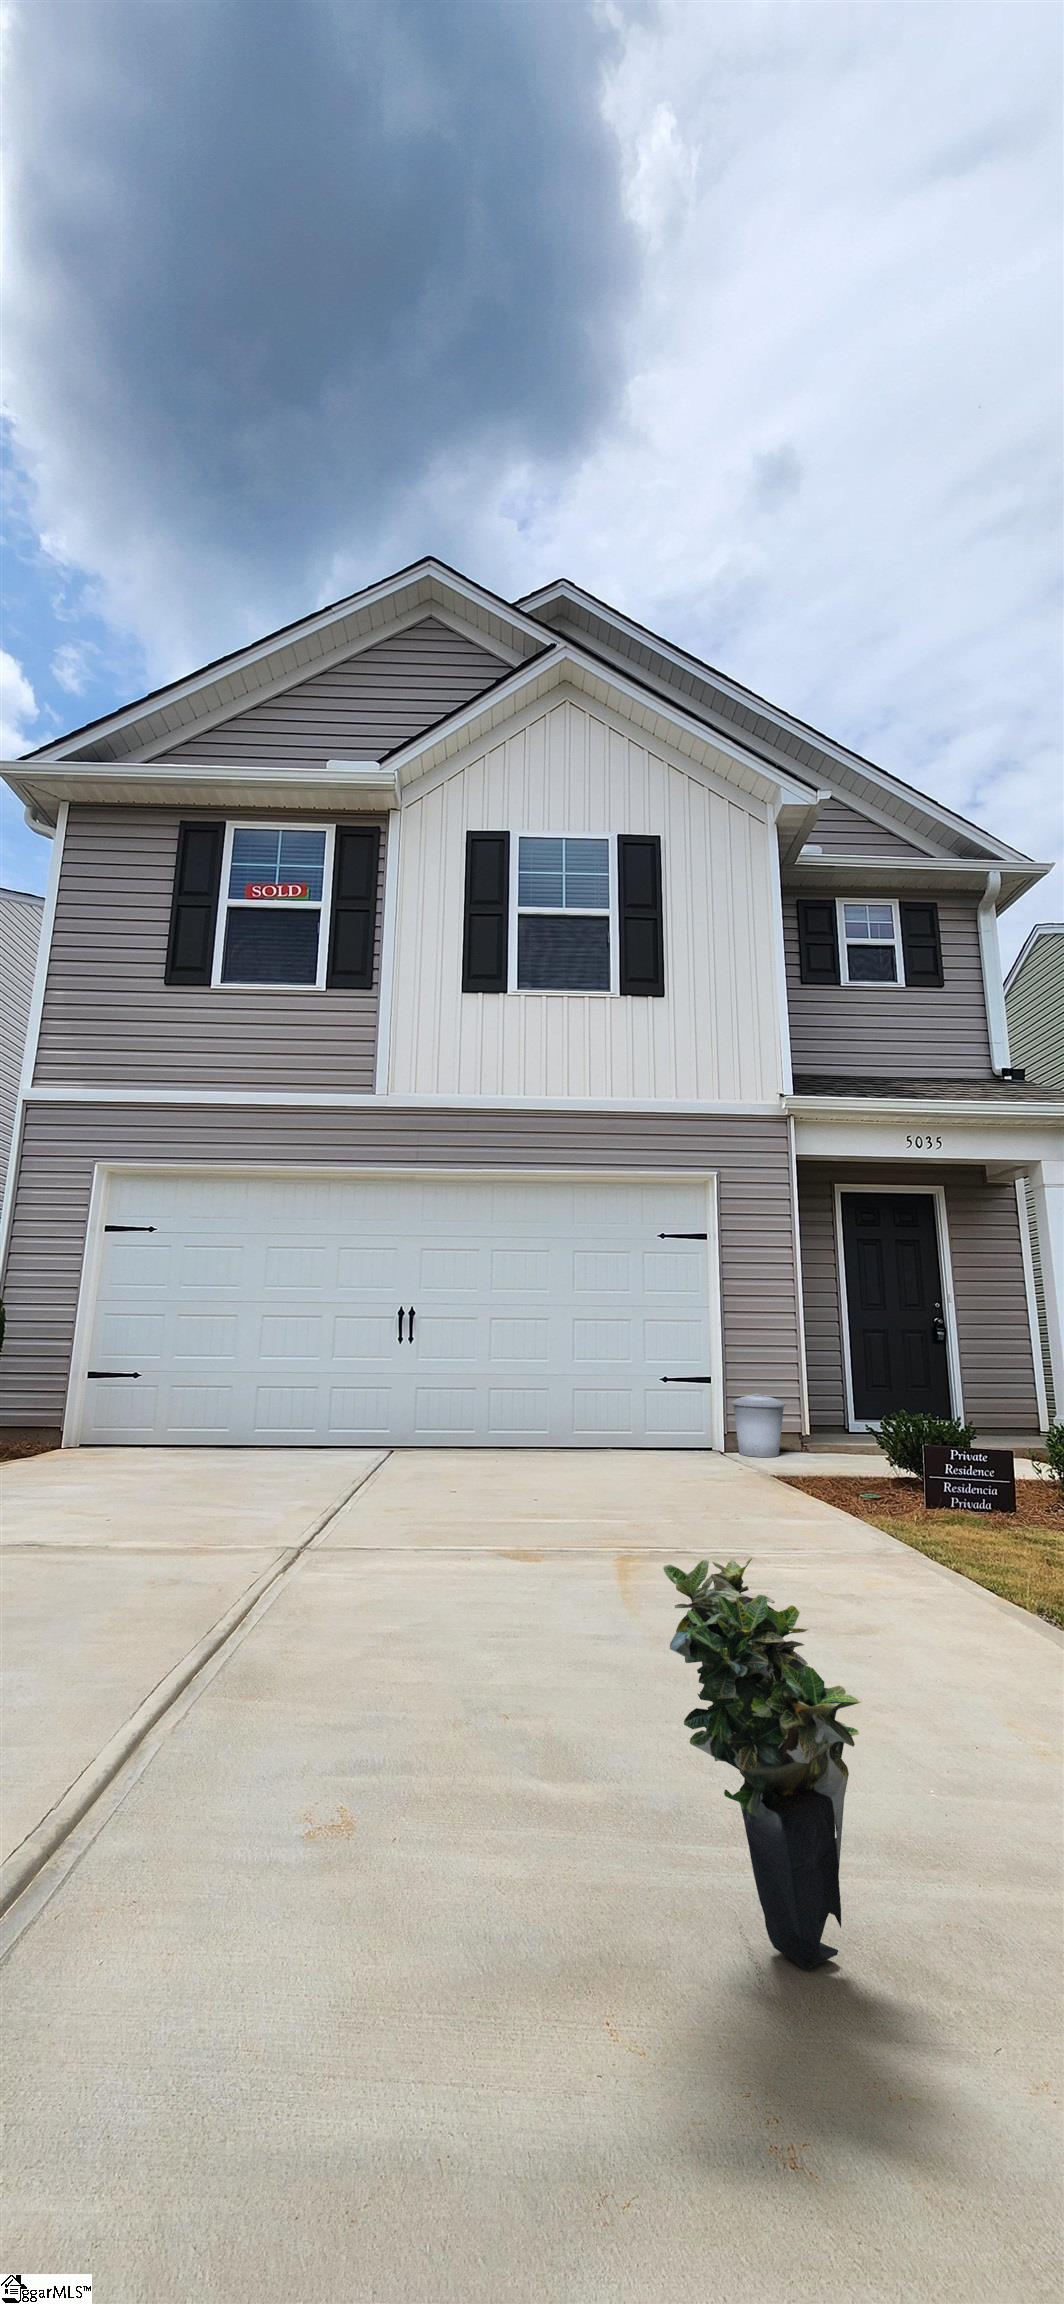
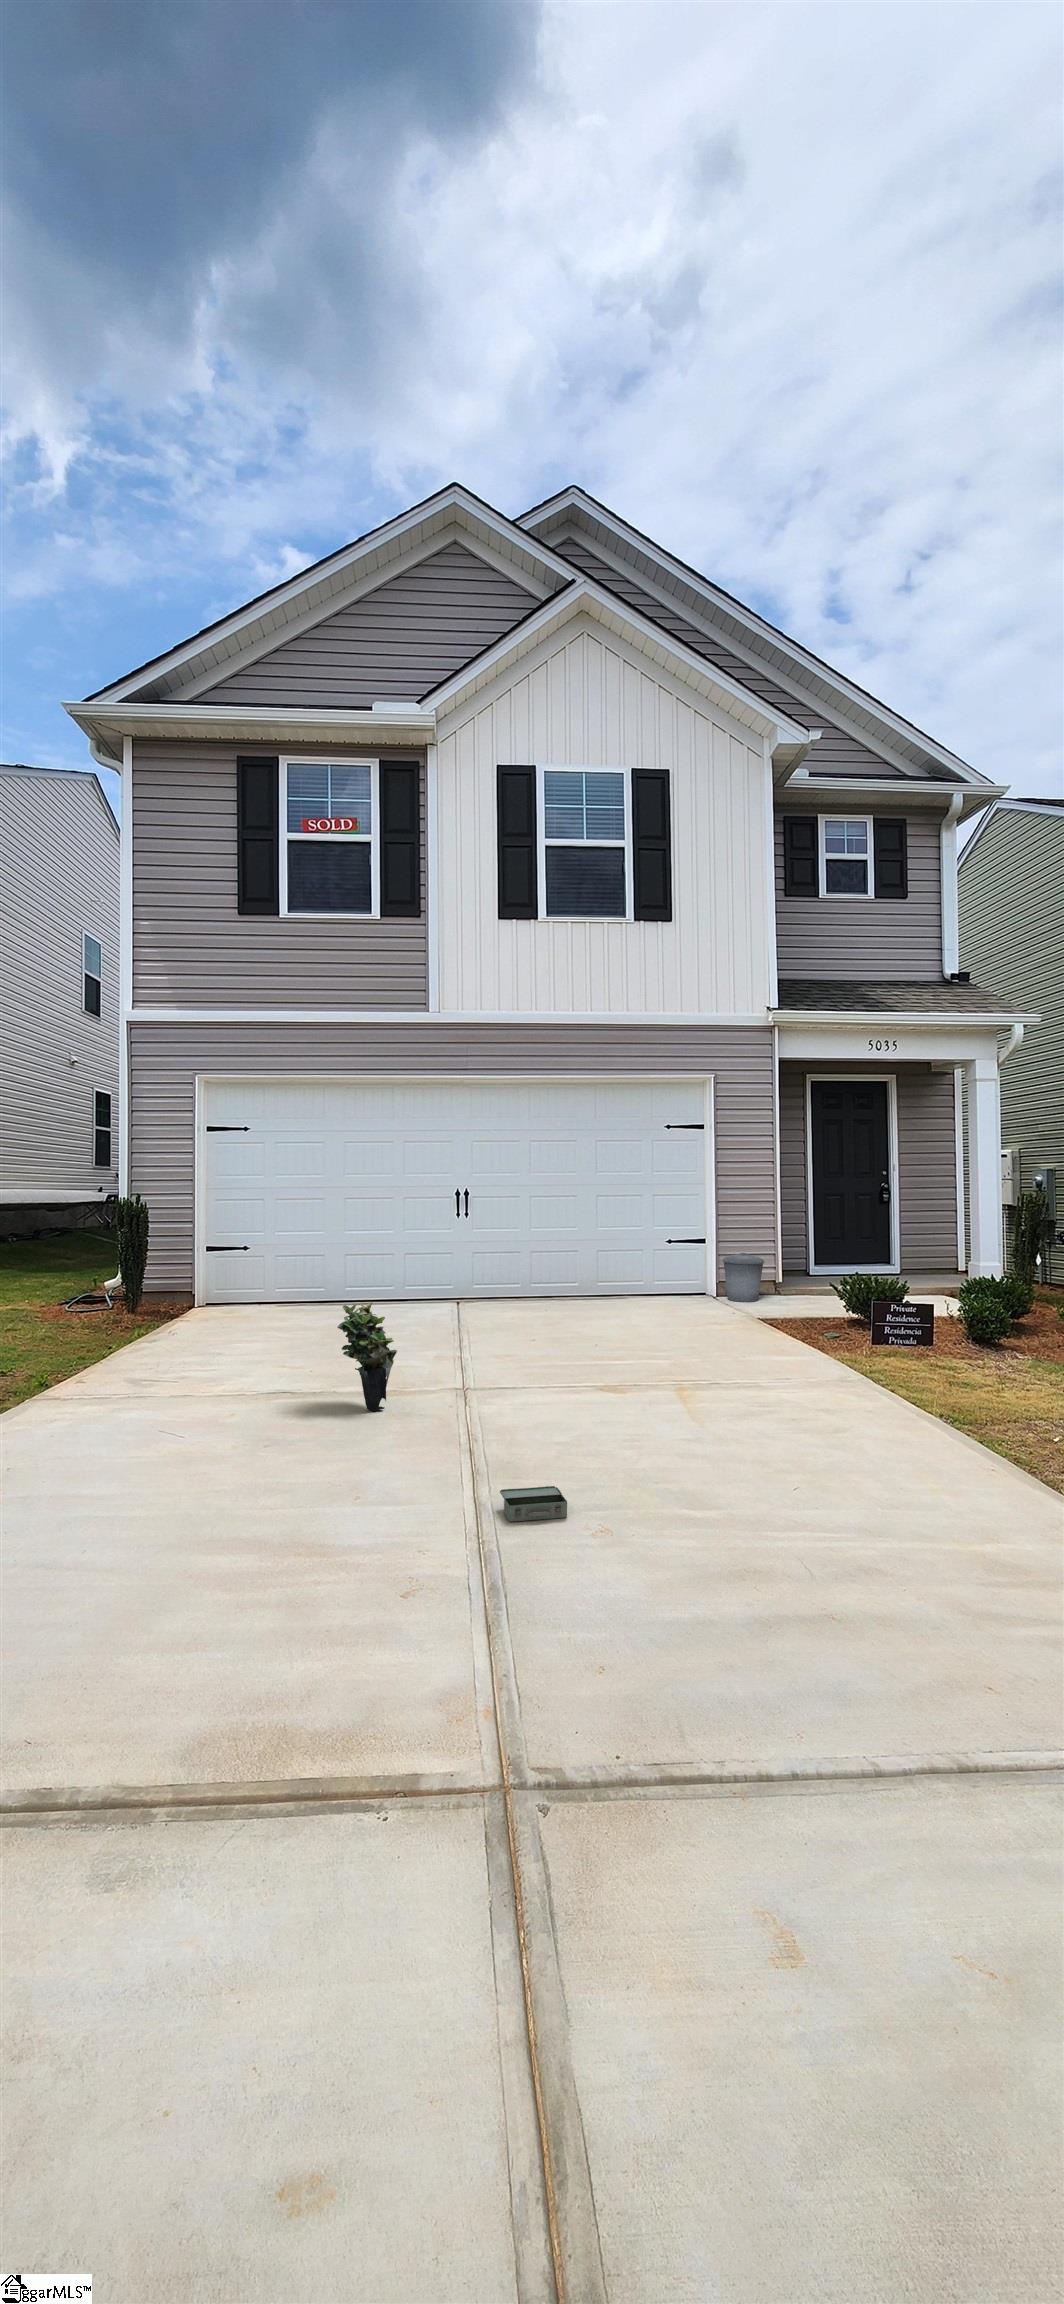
potted plant: present [663,1558,861,1970] -> present [337,1303,397,1411]
toolbox: none [203,1713,326,1787] -> present [500,1486,567,1522]

